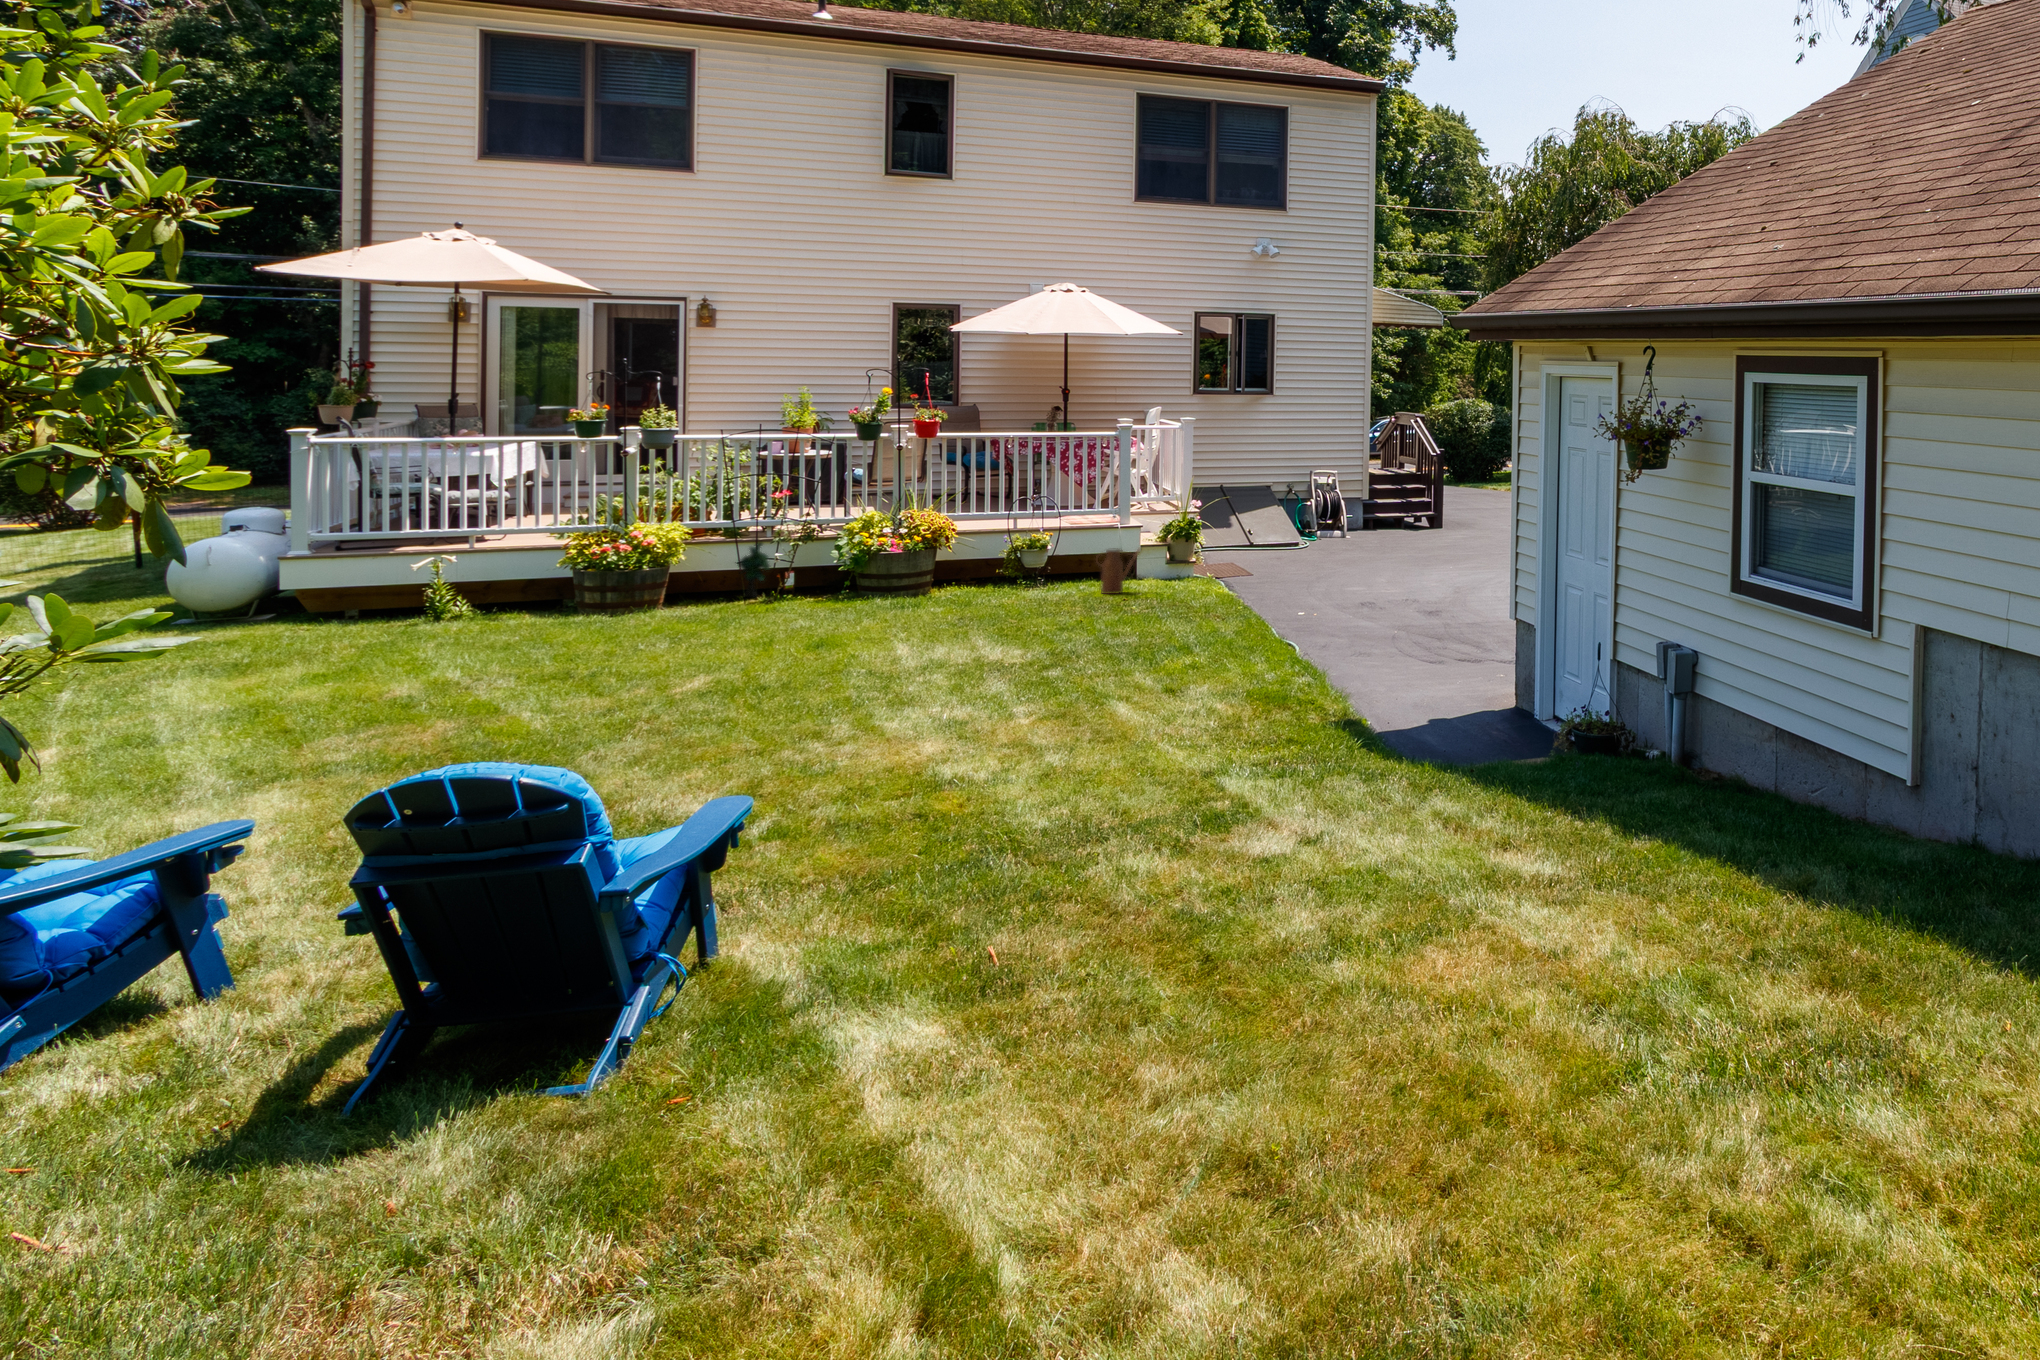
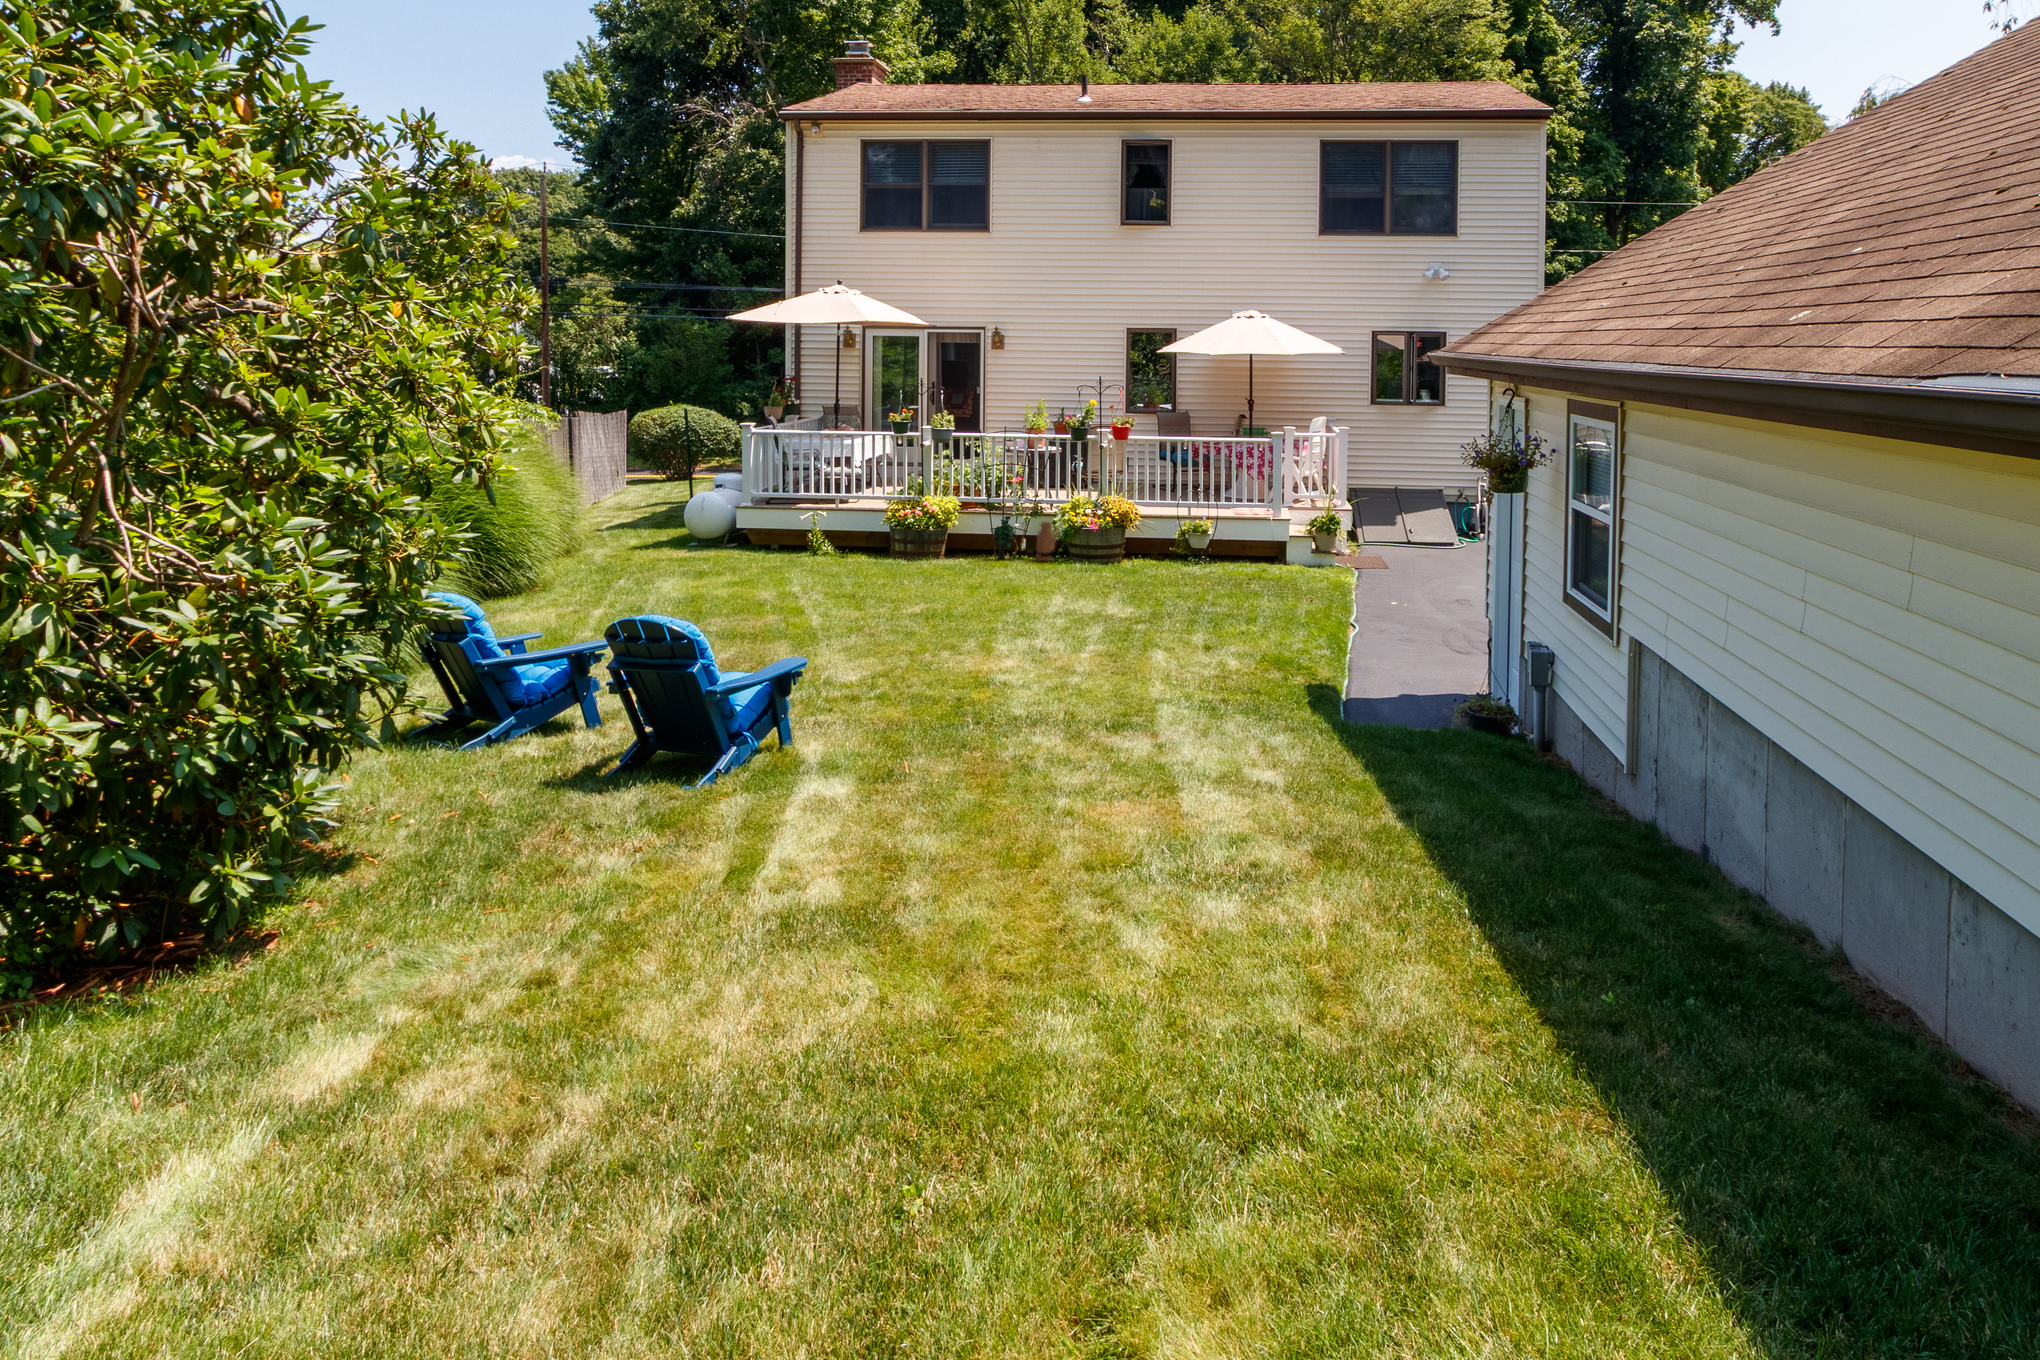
watering can: present [1100,549,1140,594] -> present [1036,522,1059,561]

